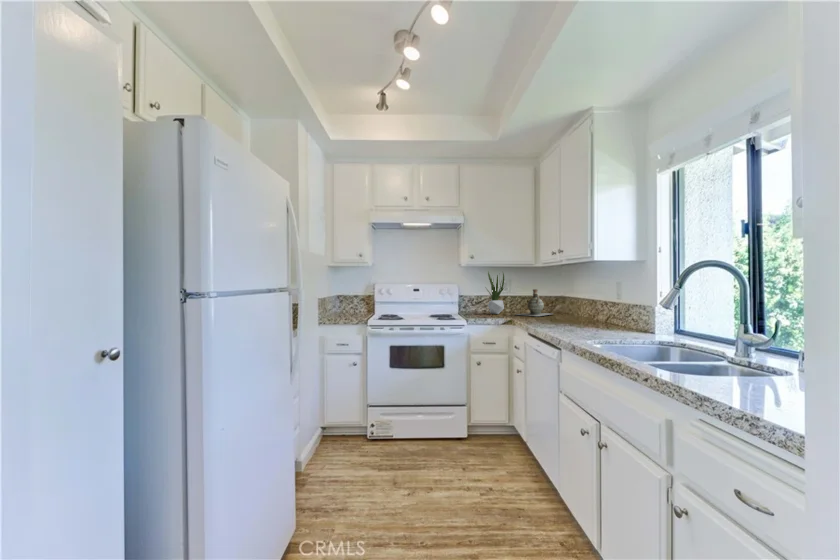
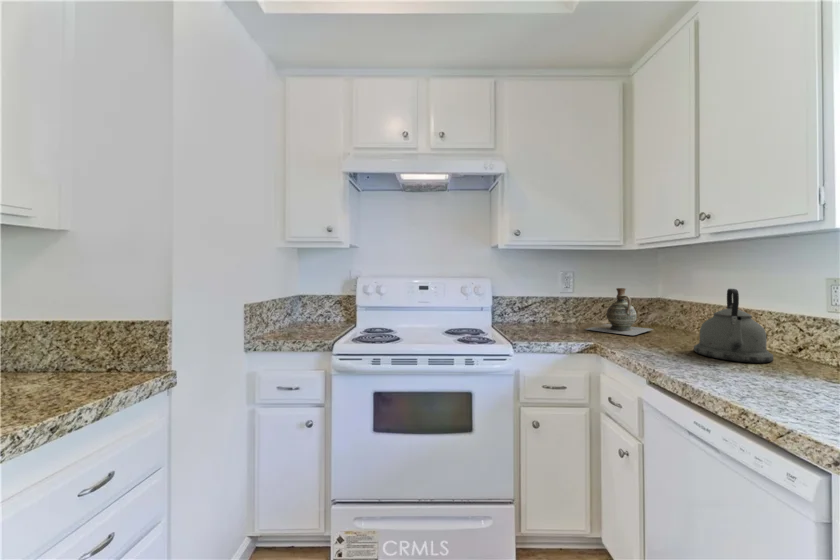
potted plant: present [487,272,504,314] -> none [533,258,566,327]
kettle: none [558,288,590,323] -> present [694,289,773,363]

